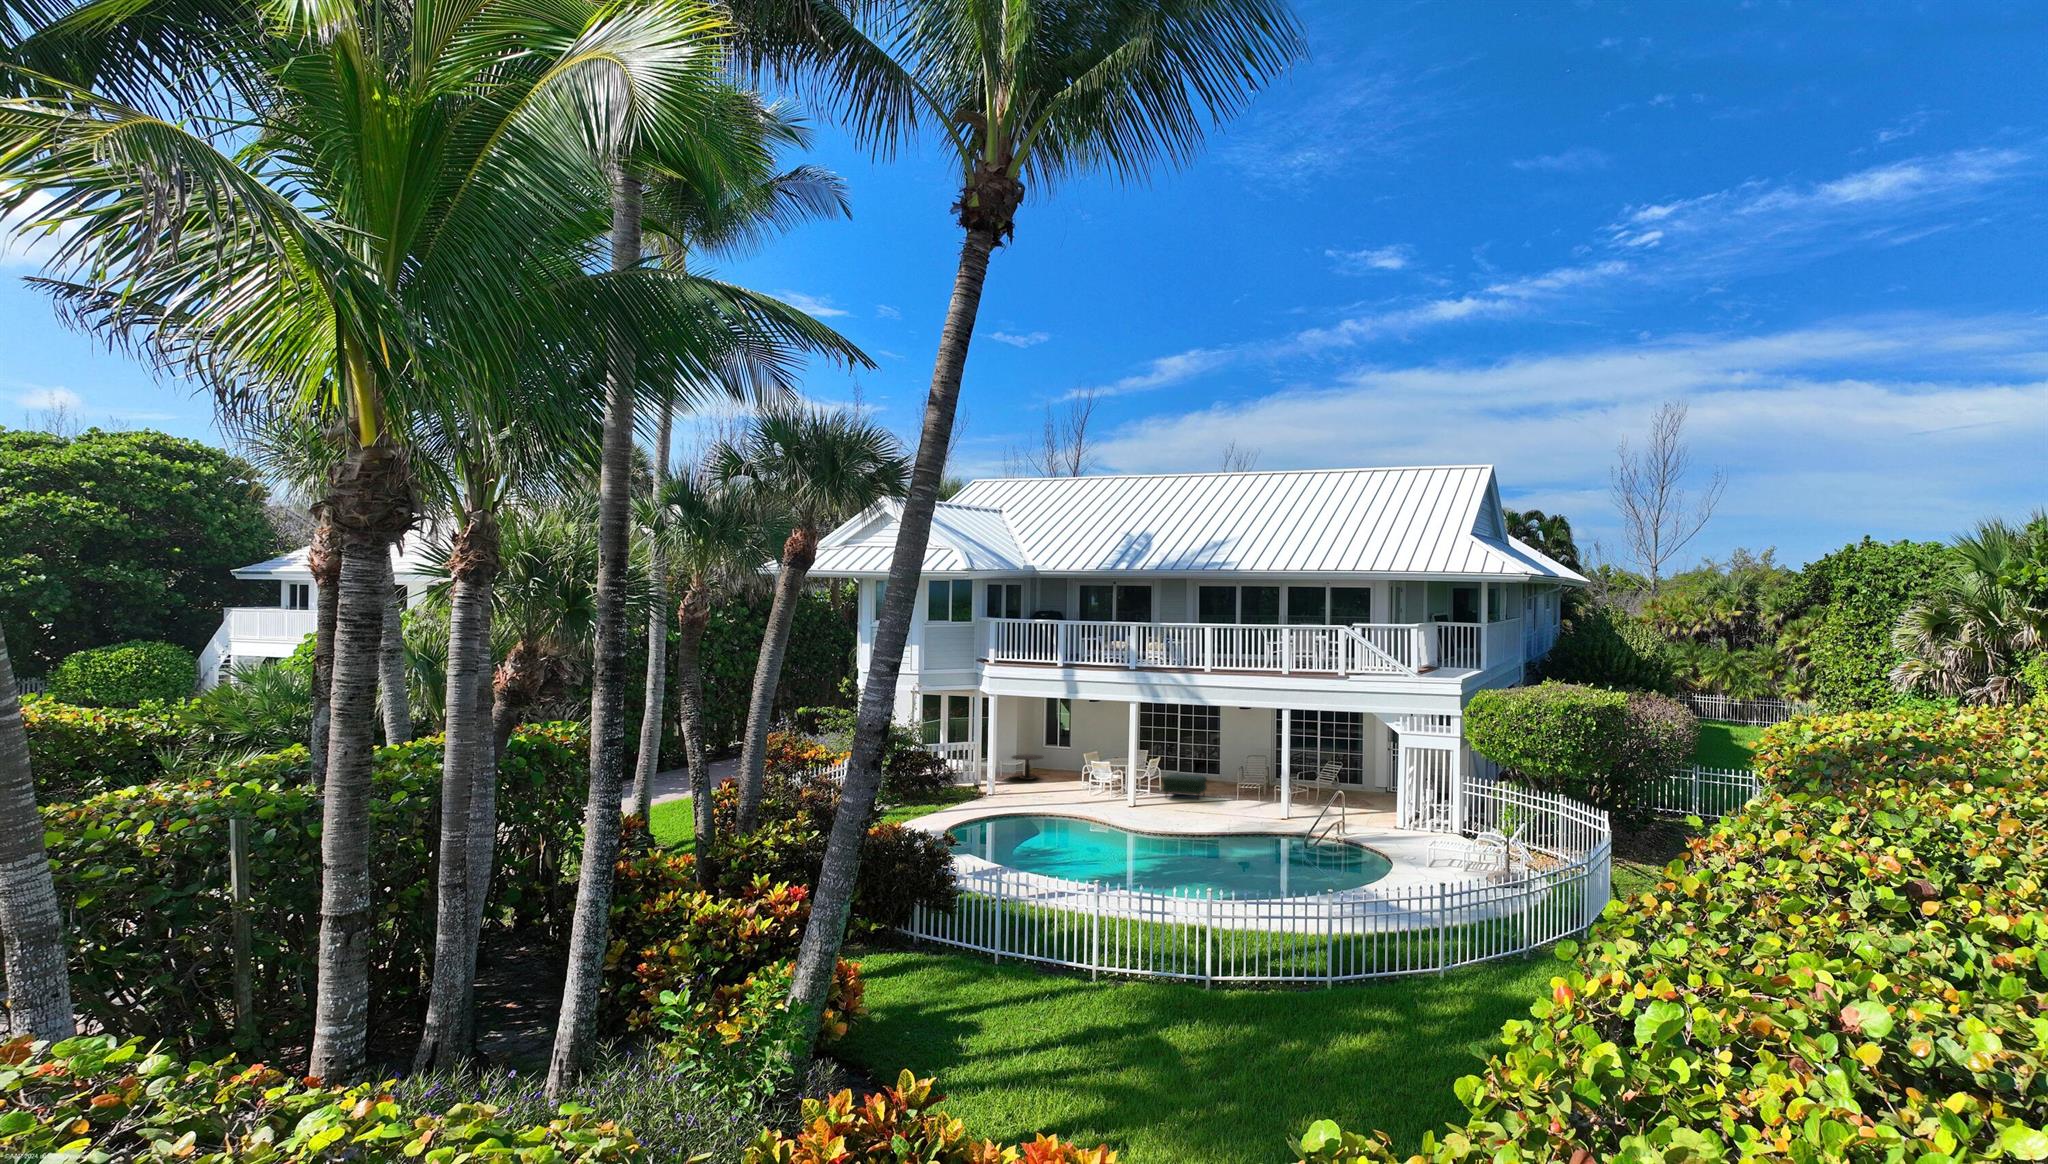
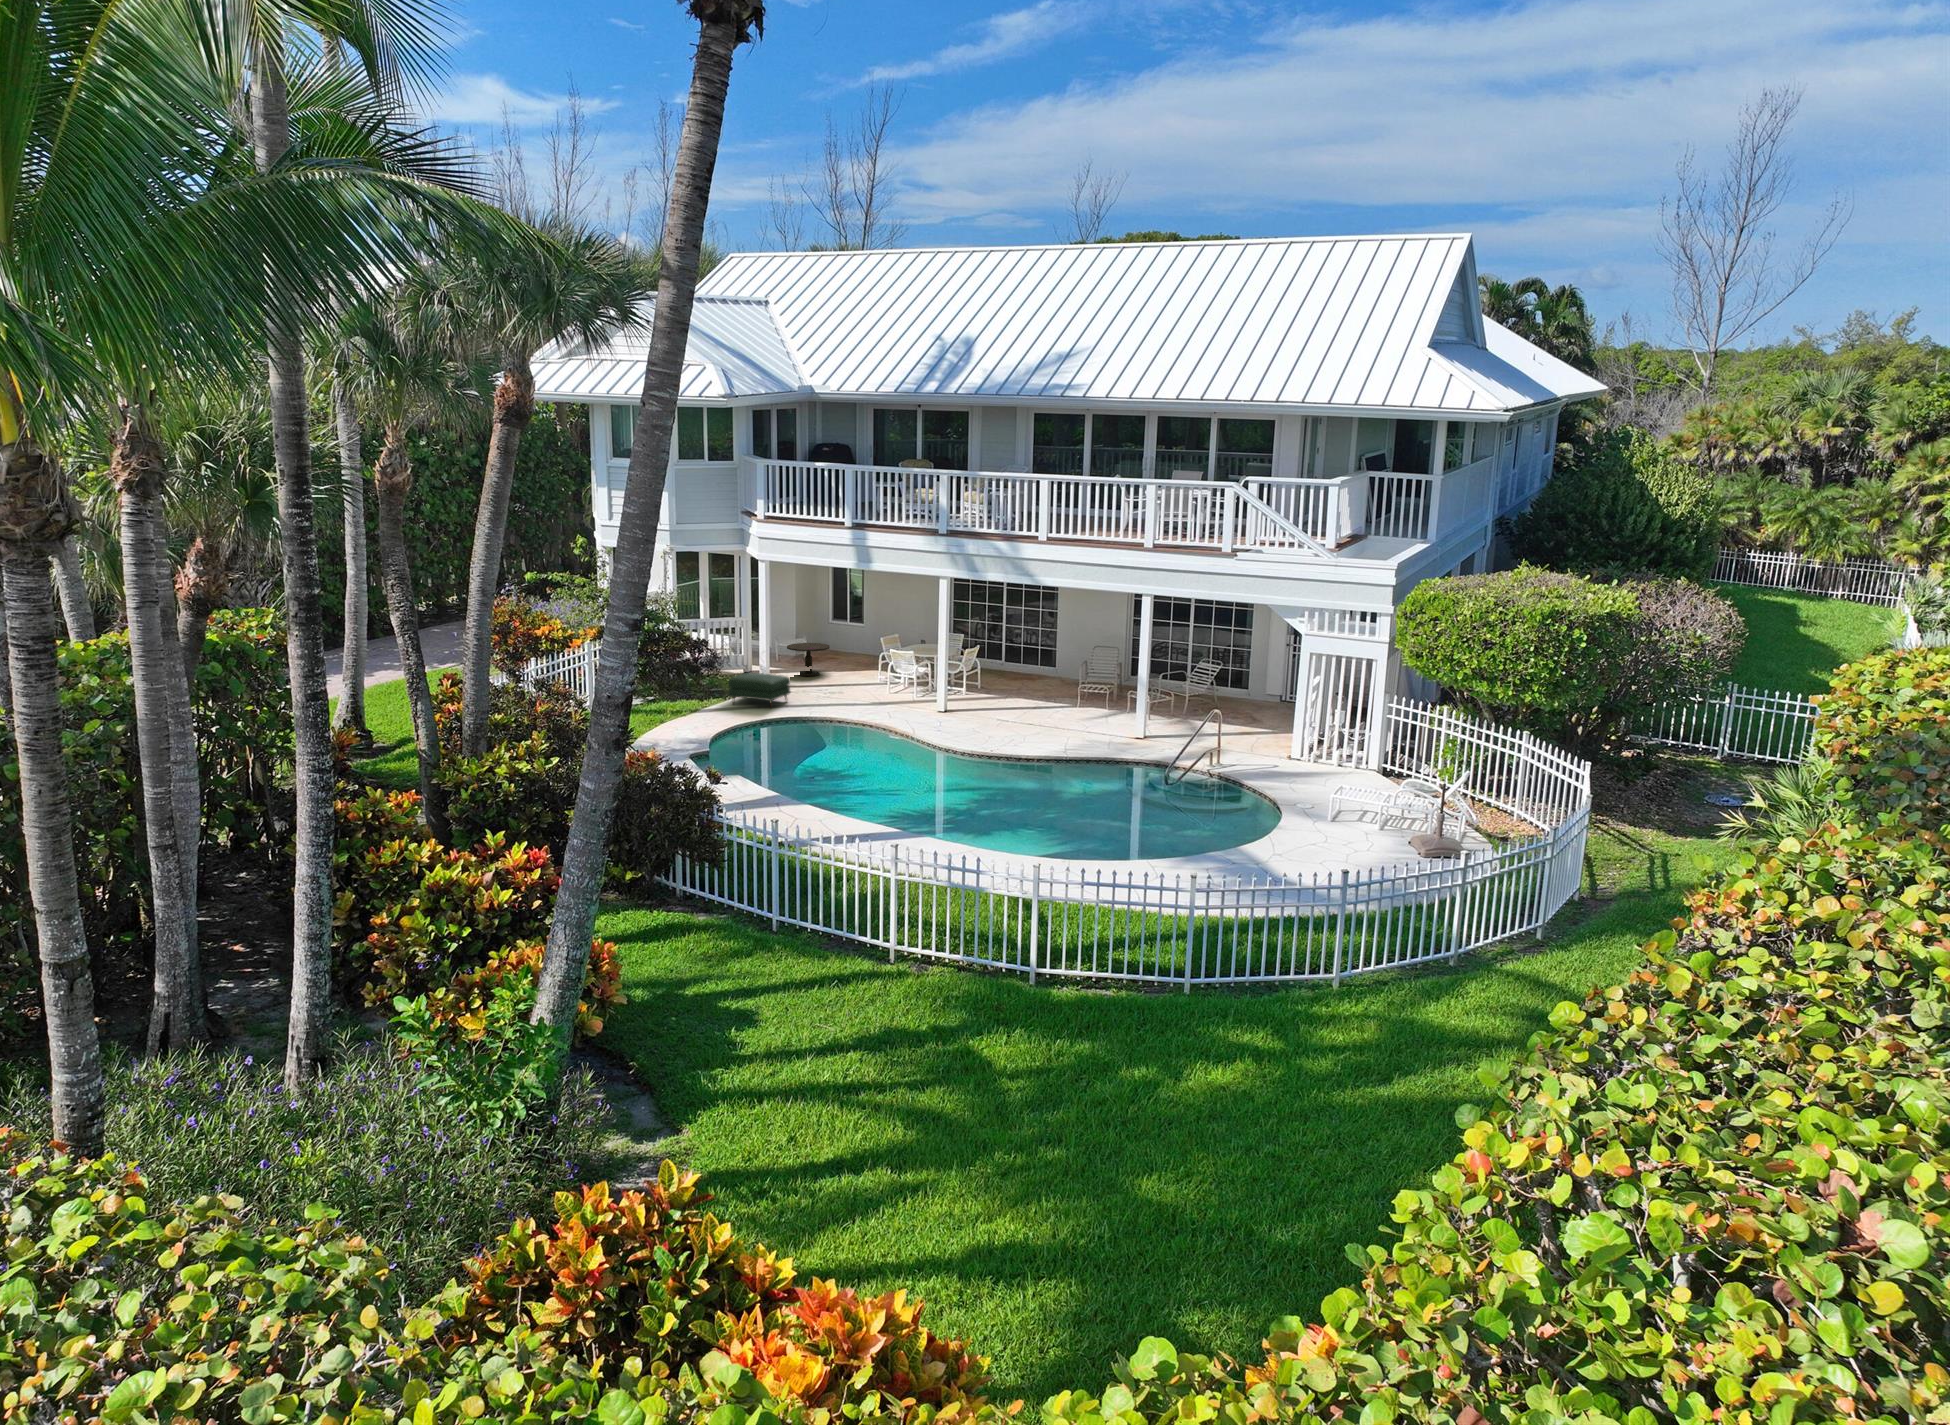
ottoman: present [1163,774,1207,797] -> present [728,673,790,707]

